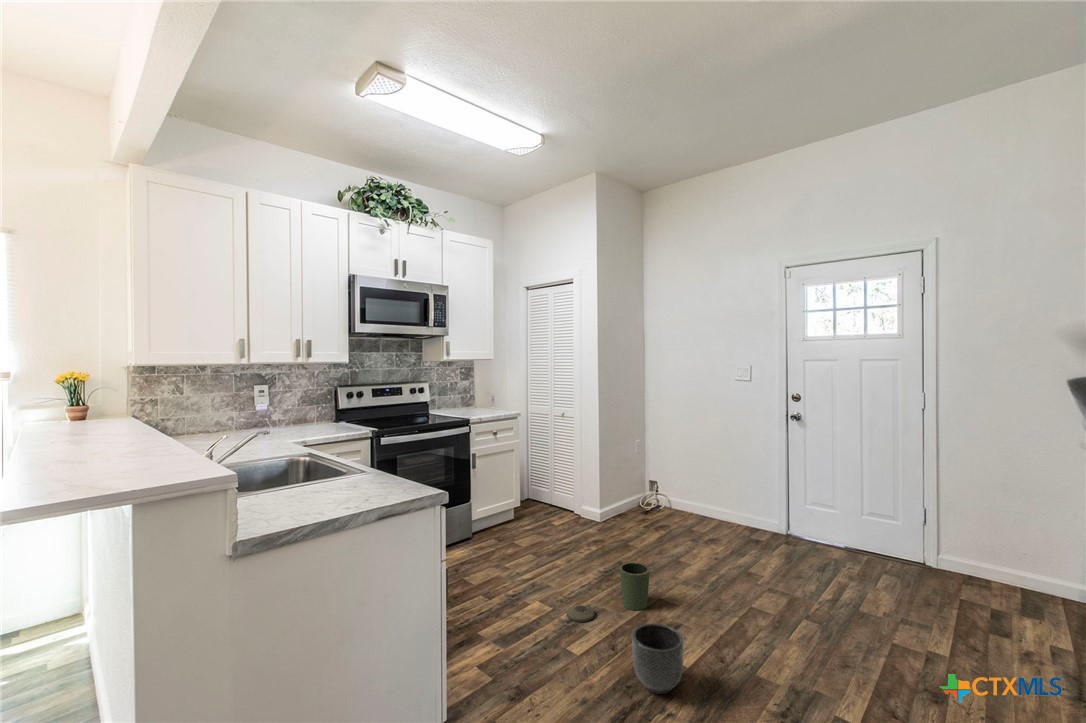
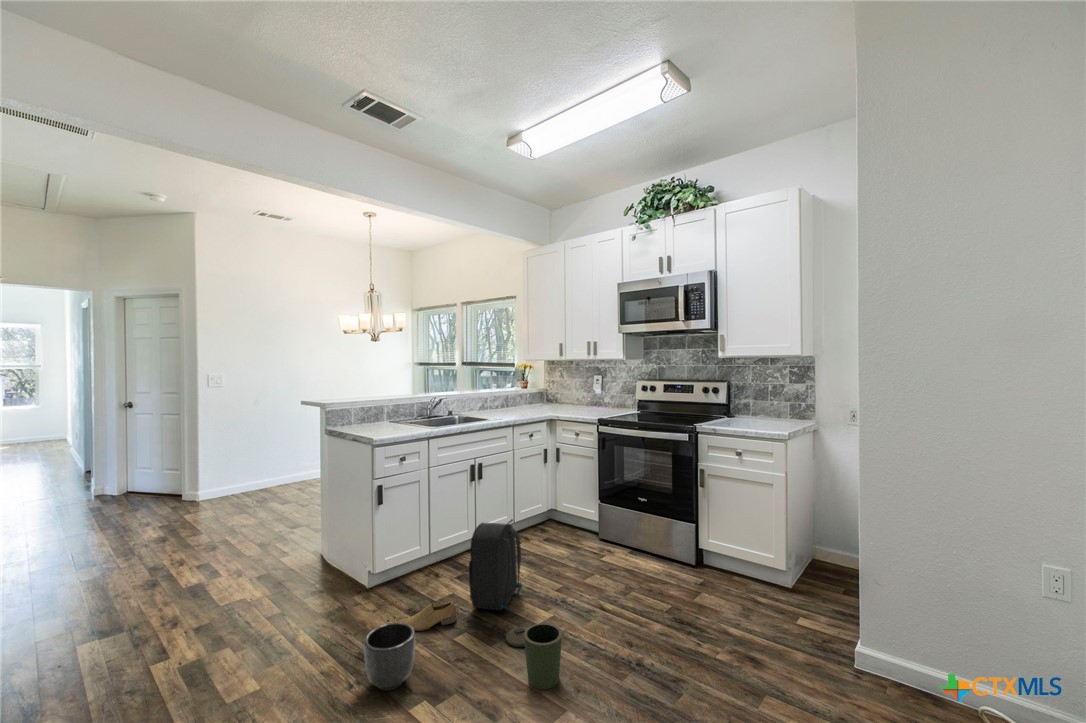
backpack: none [473,528,541,641] -> present [469,519,522,611]
shoe: none [537,637,566,696] -> present [398,601,457,631]

